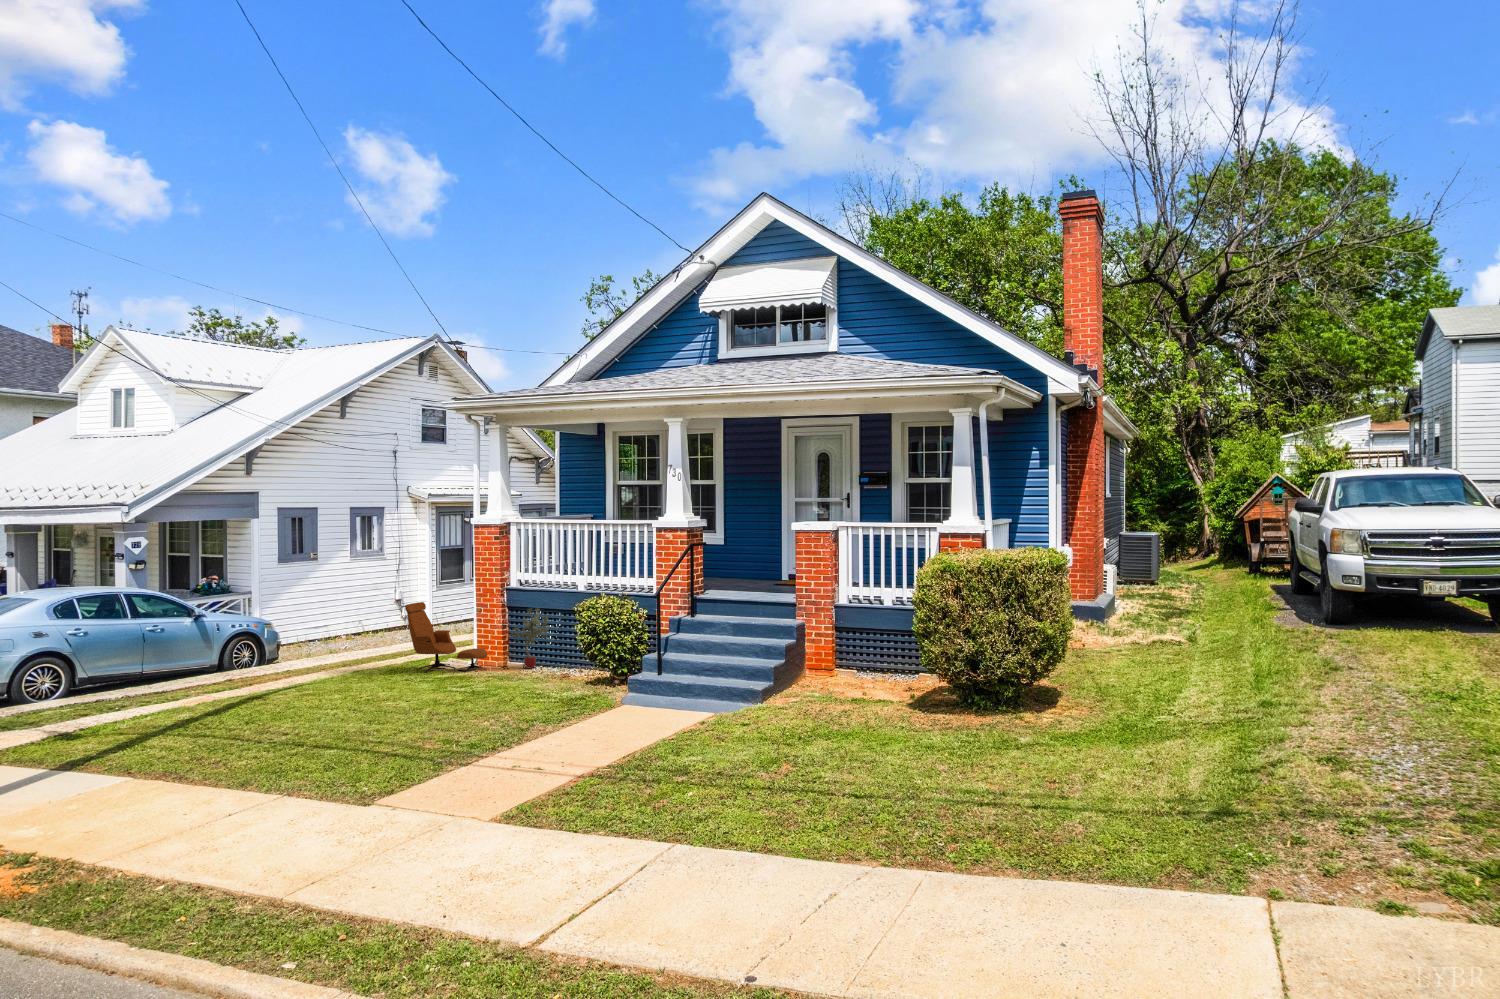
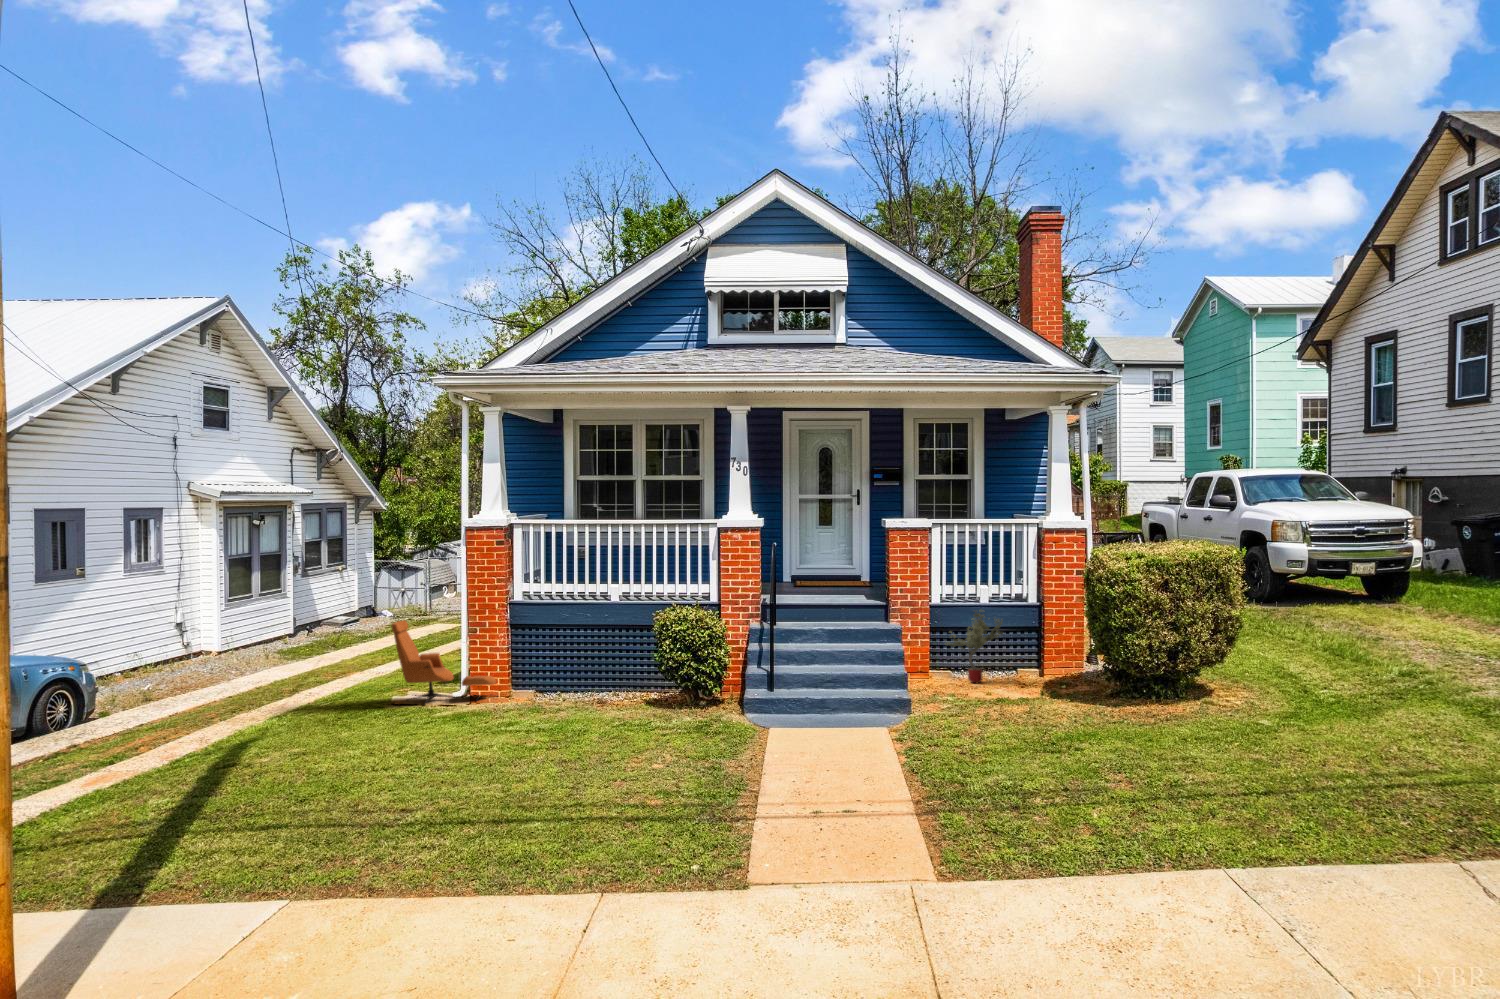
potted tree: present [511,609,549,669] -> present [945,610,1003,683]

